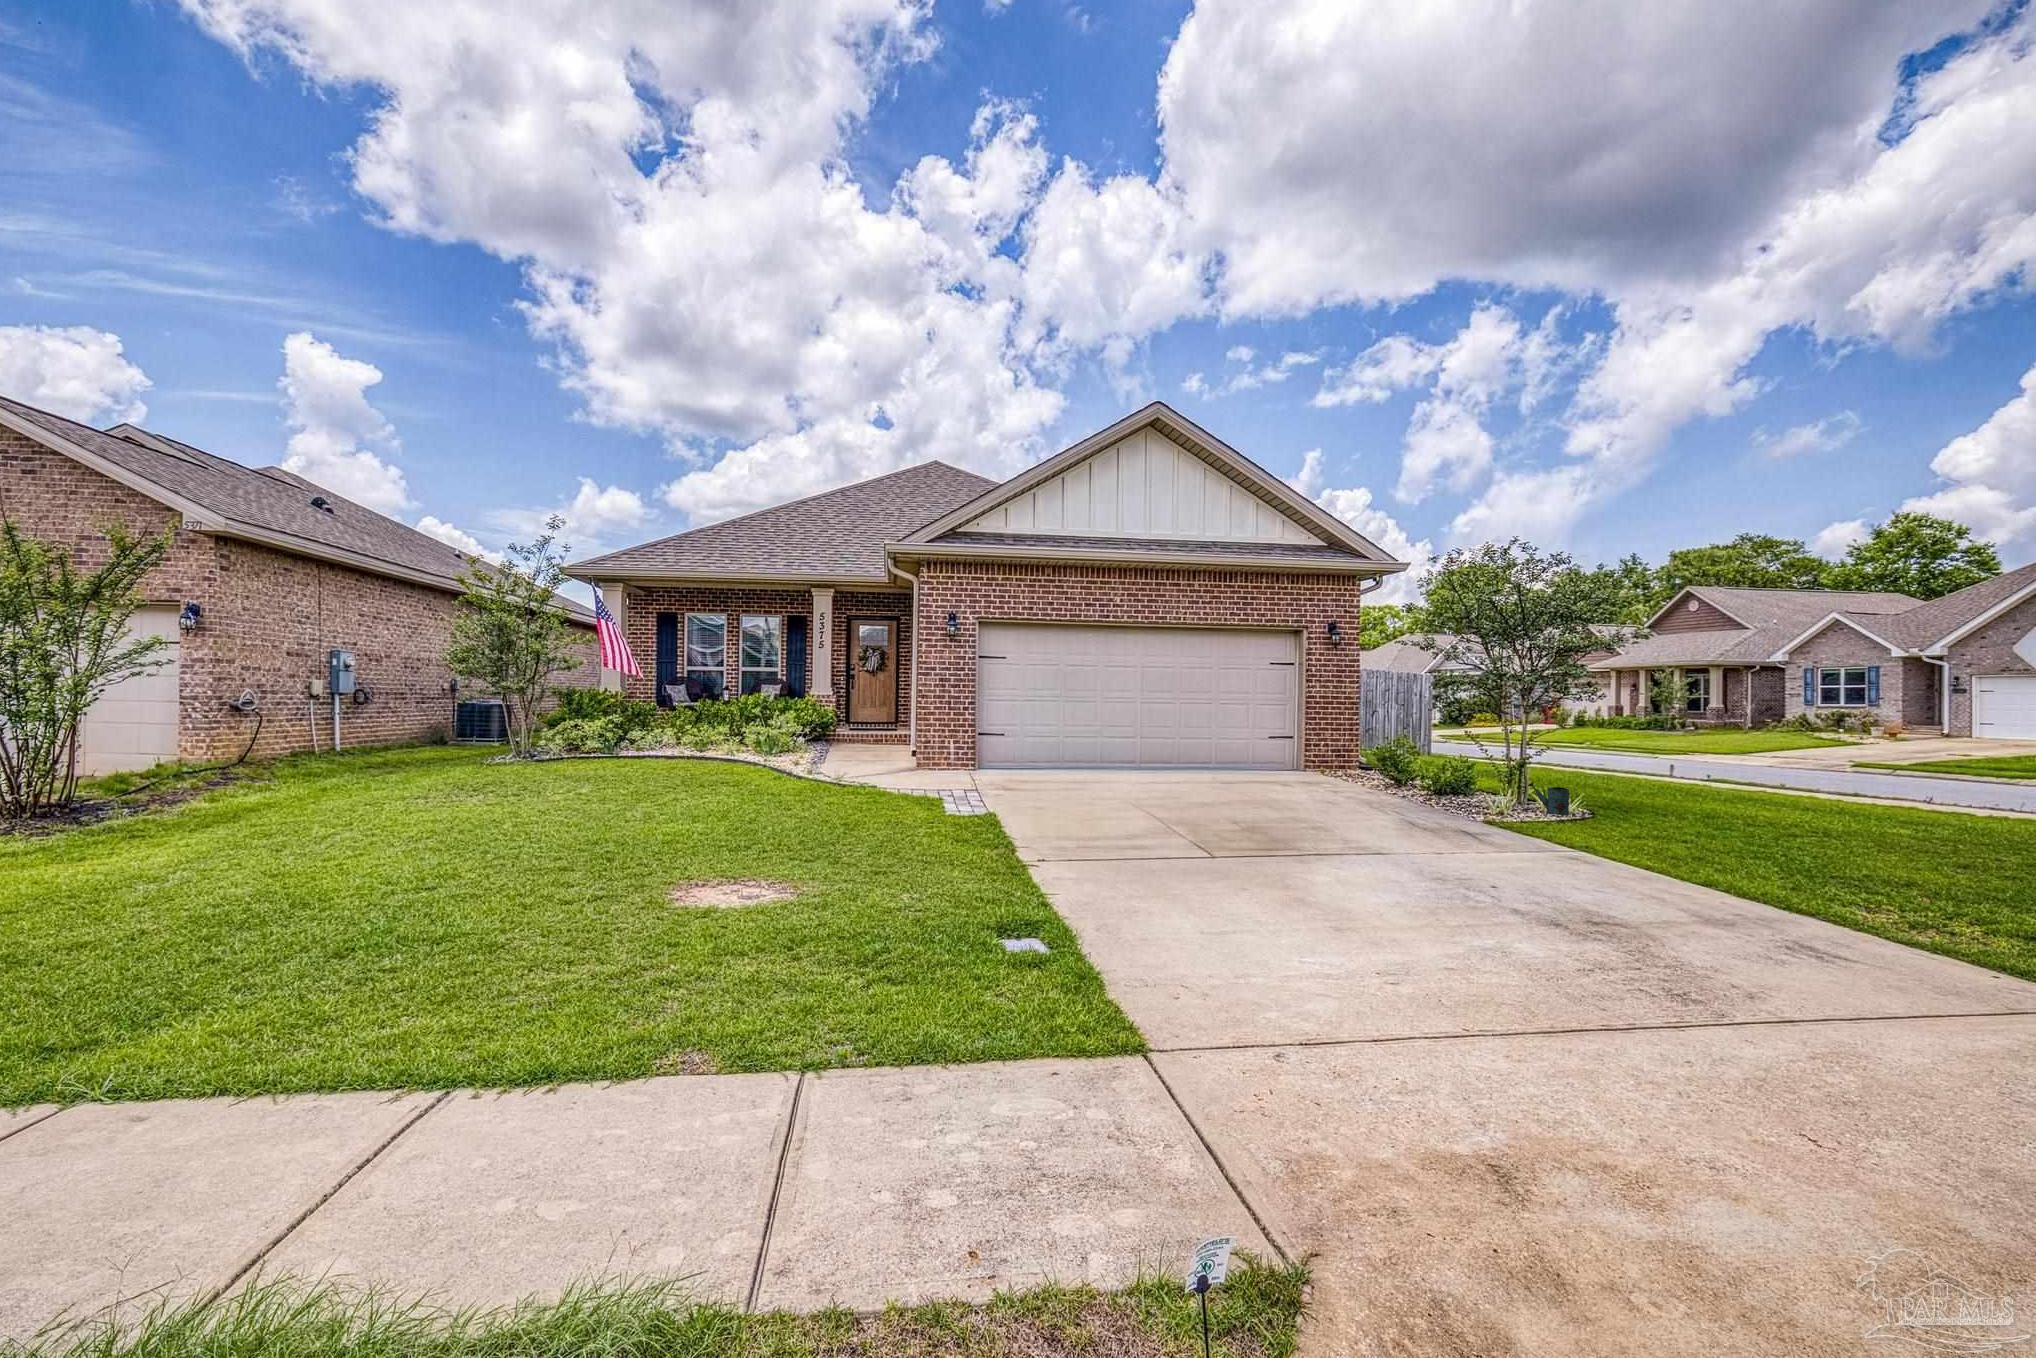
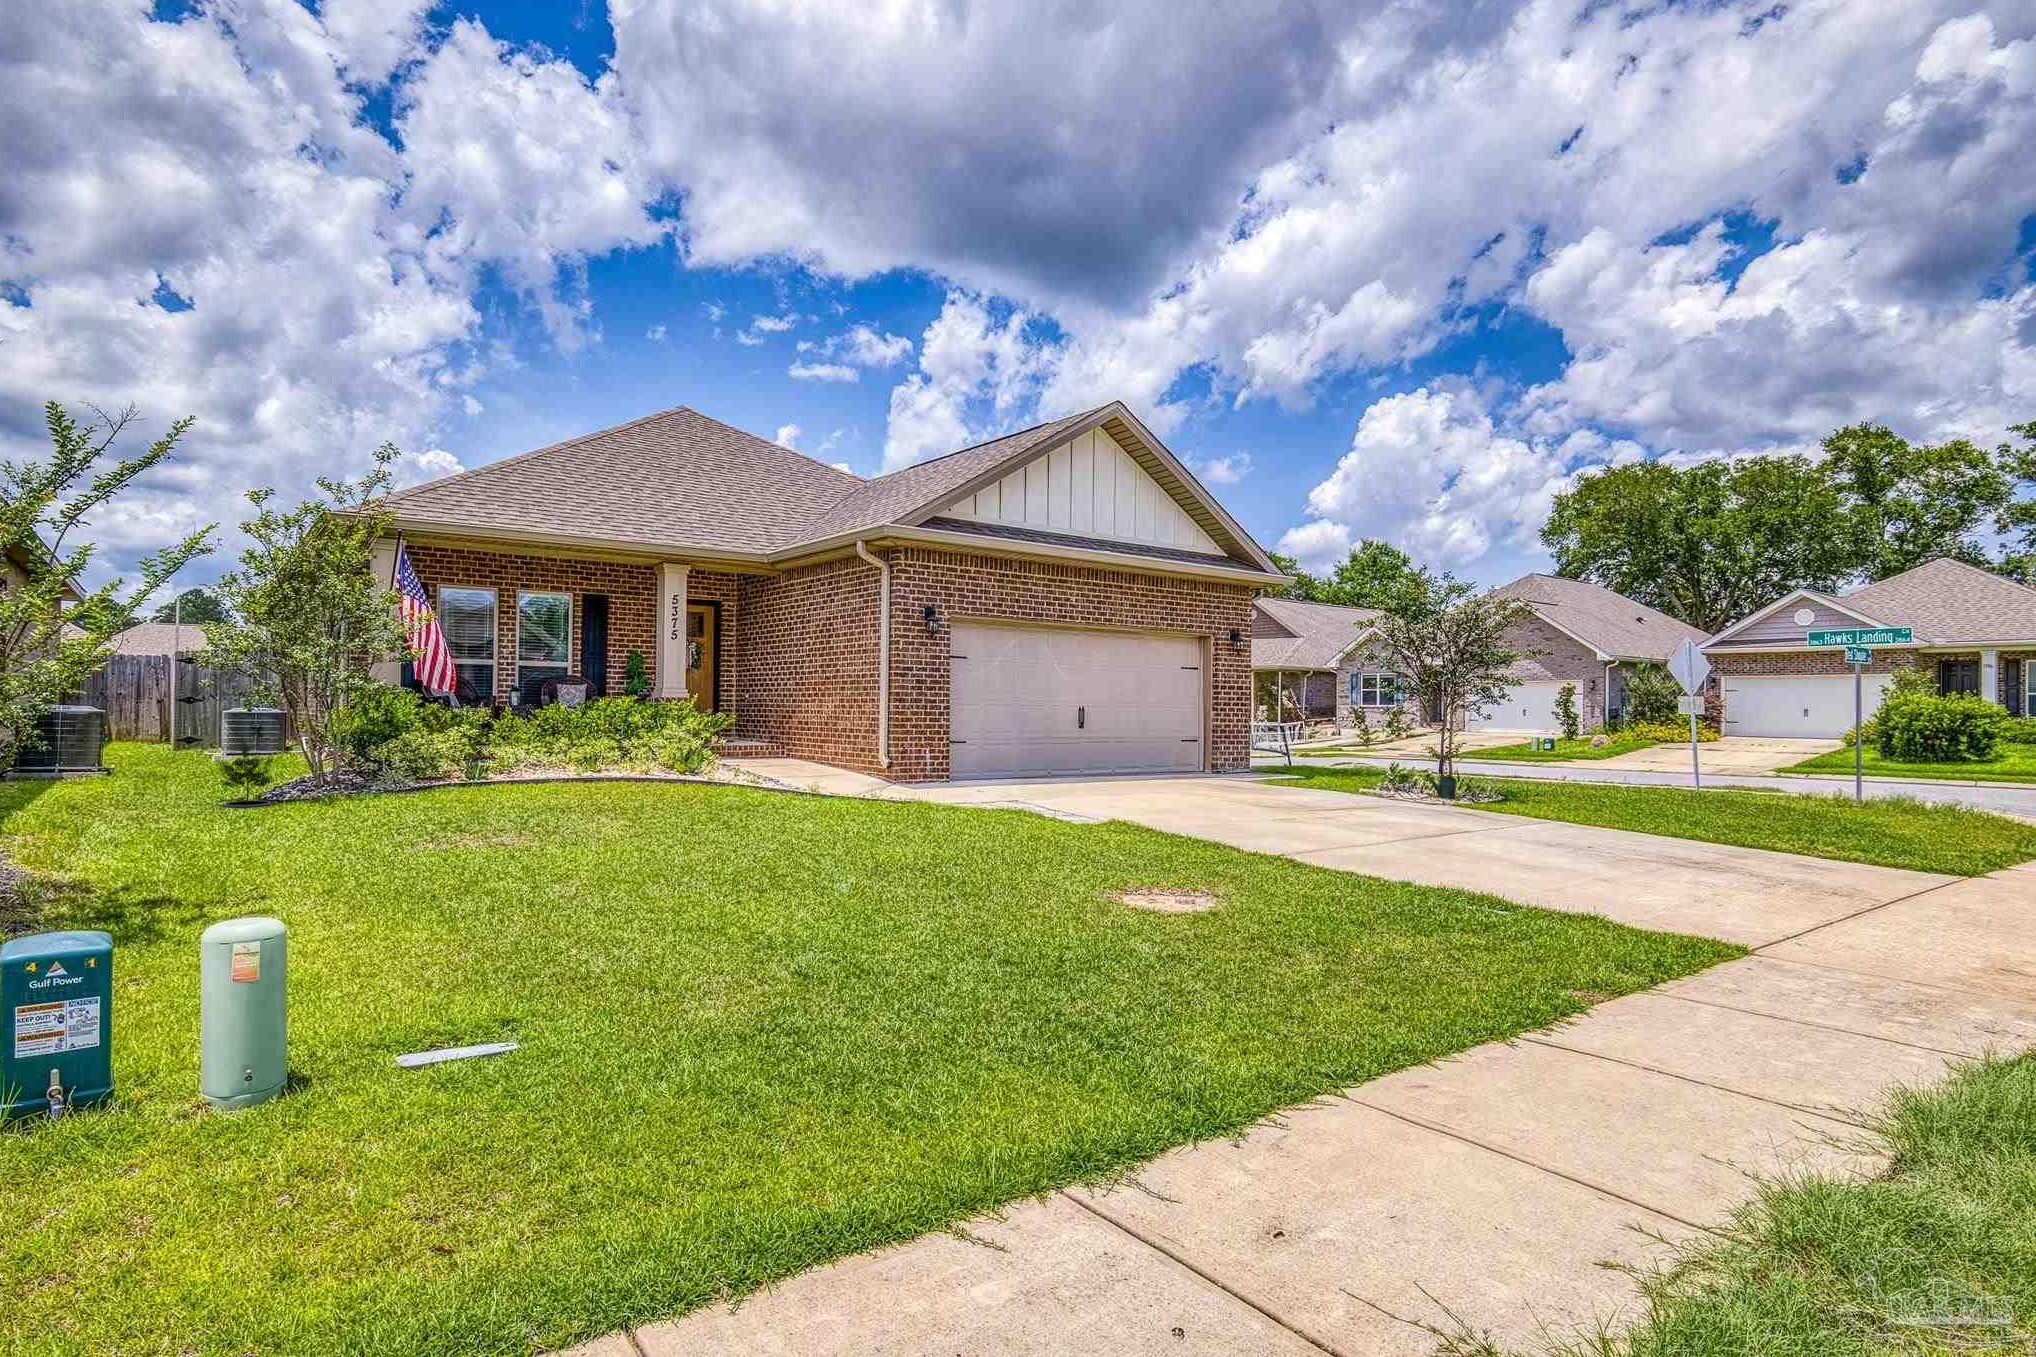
potted tree: none [480,719,515,763] -> present [217,738,273,808]

